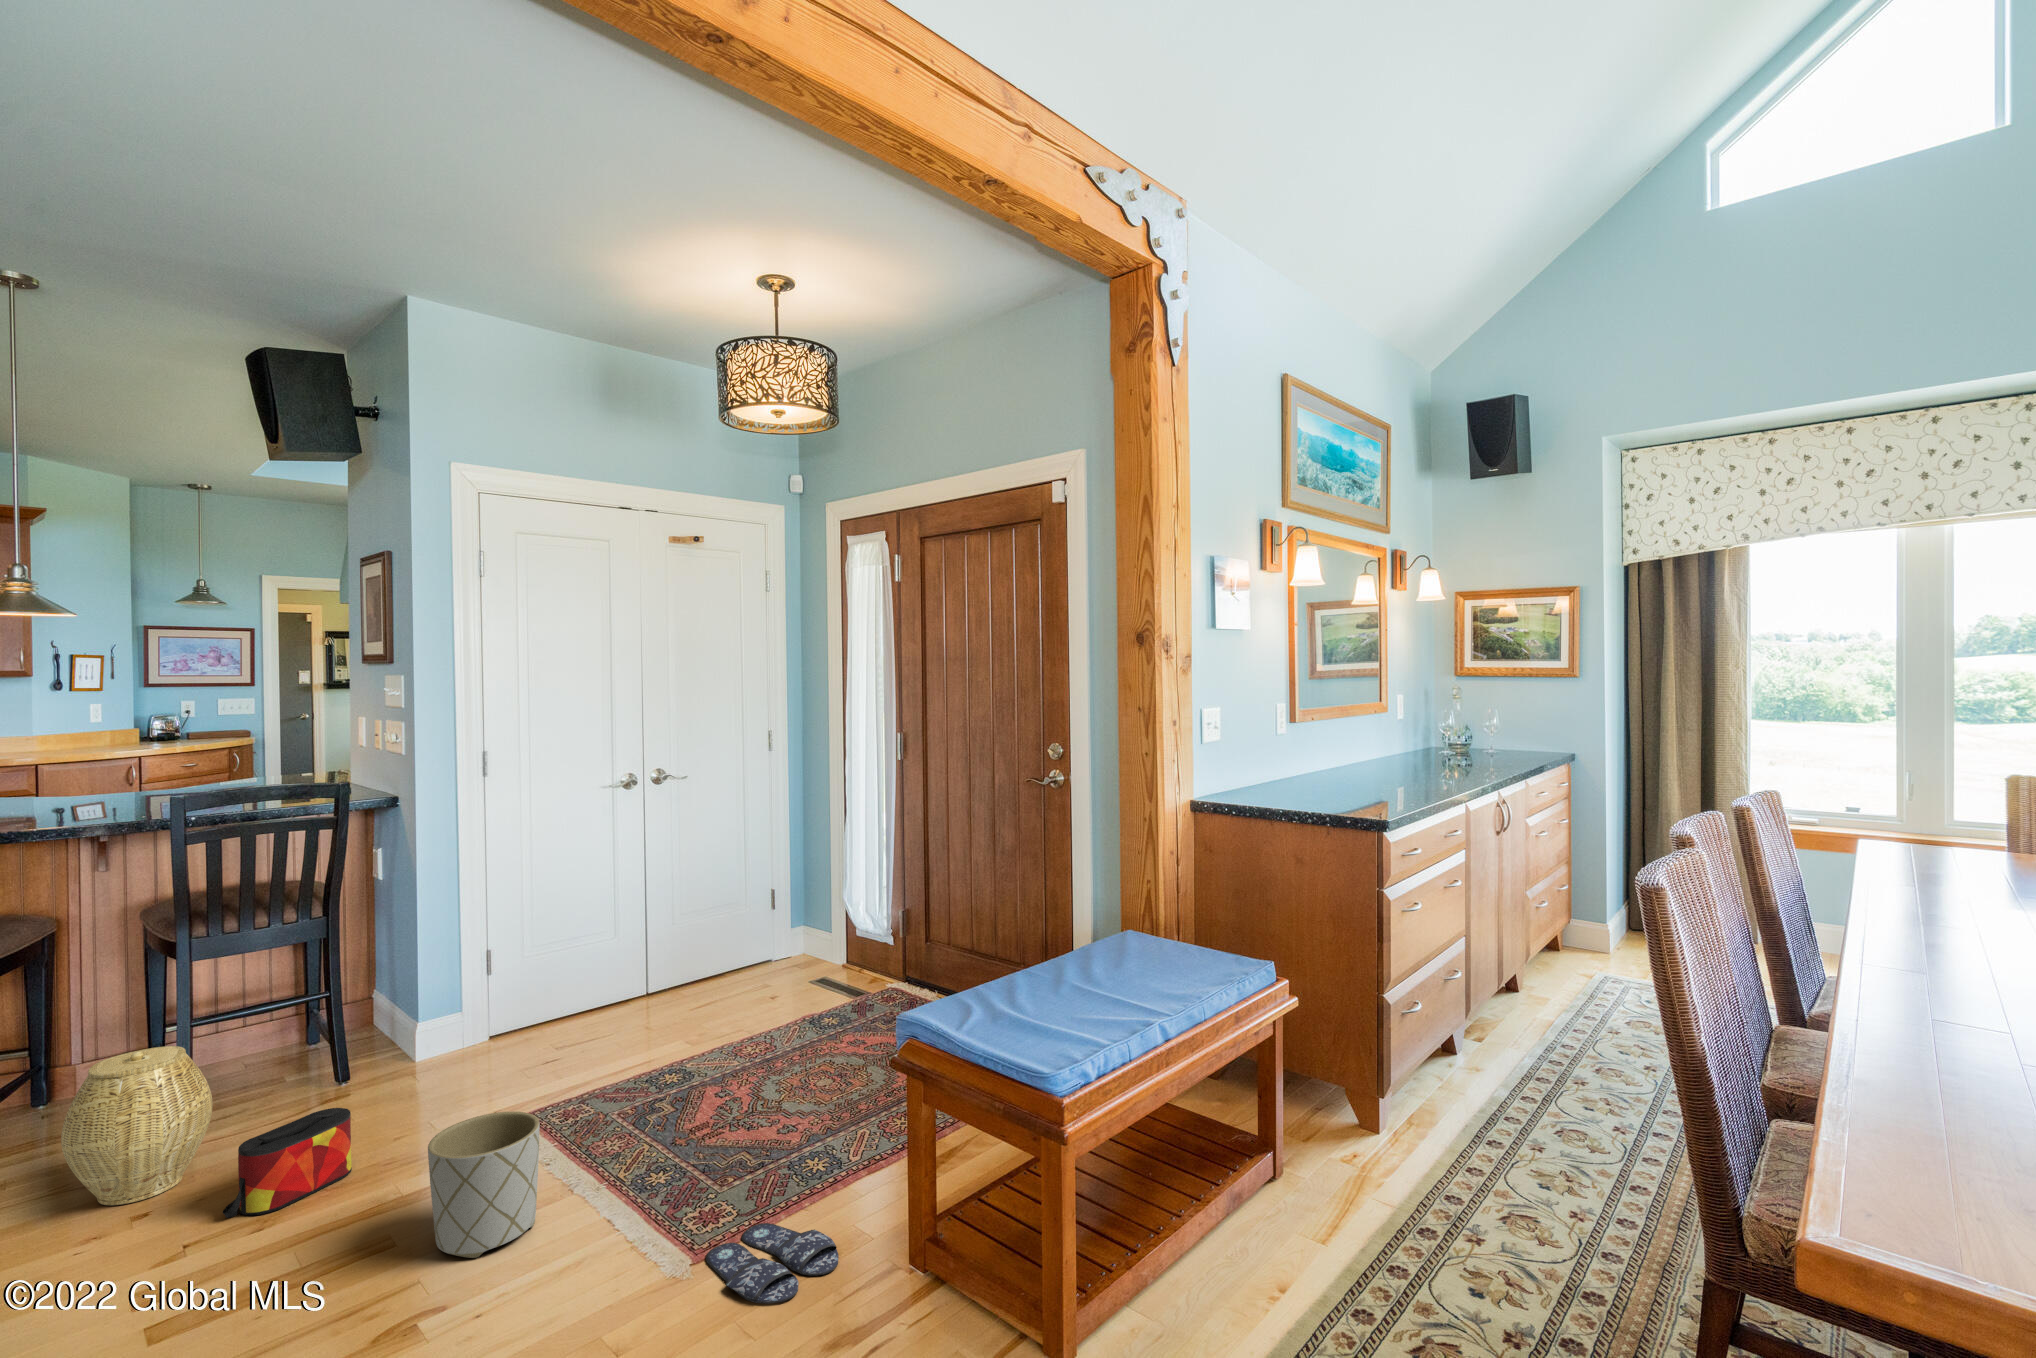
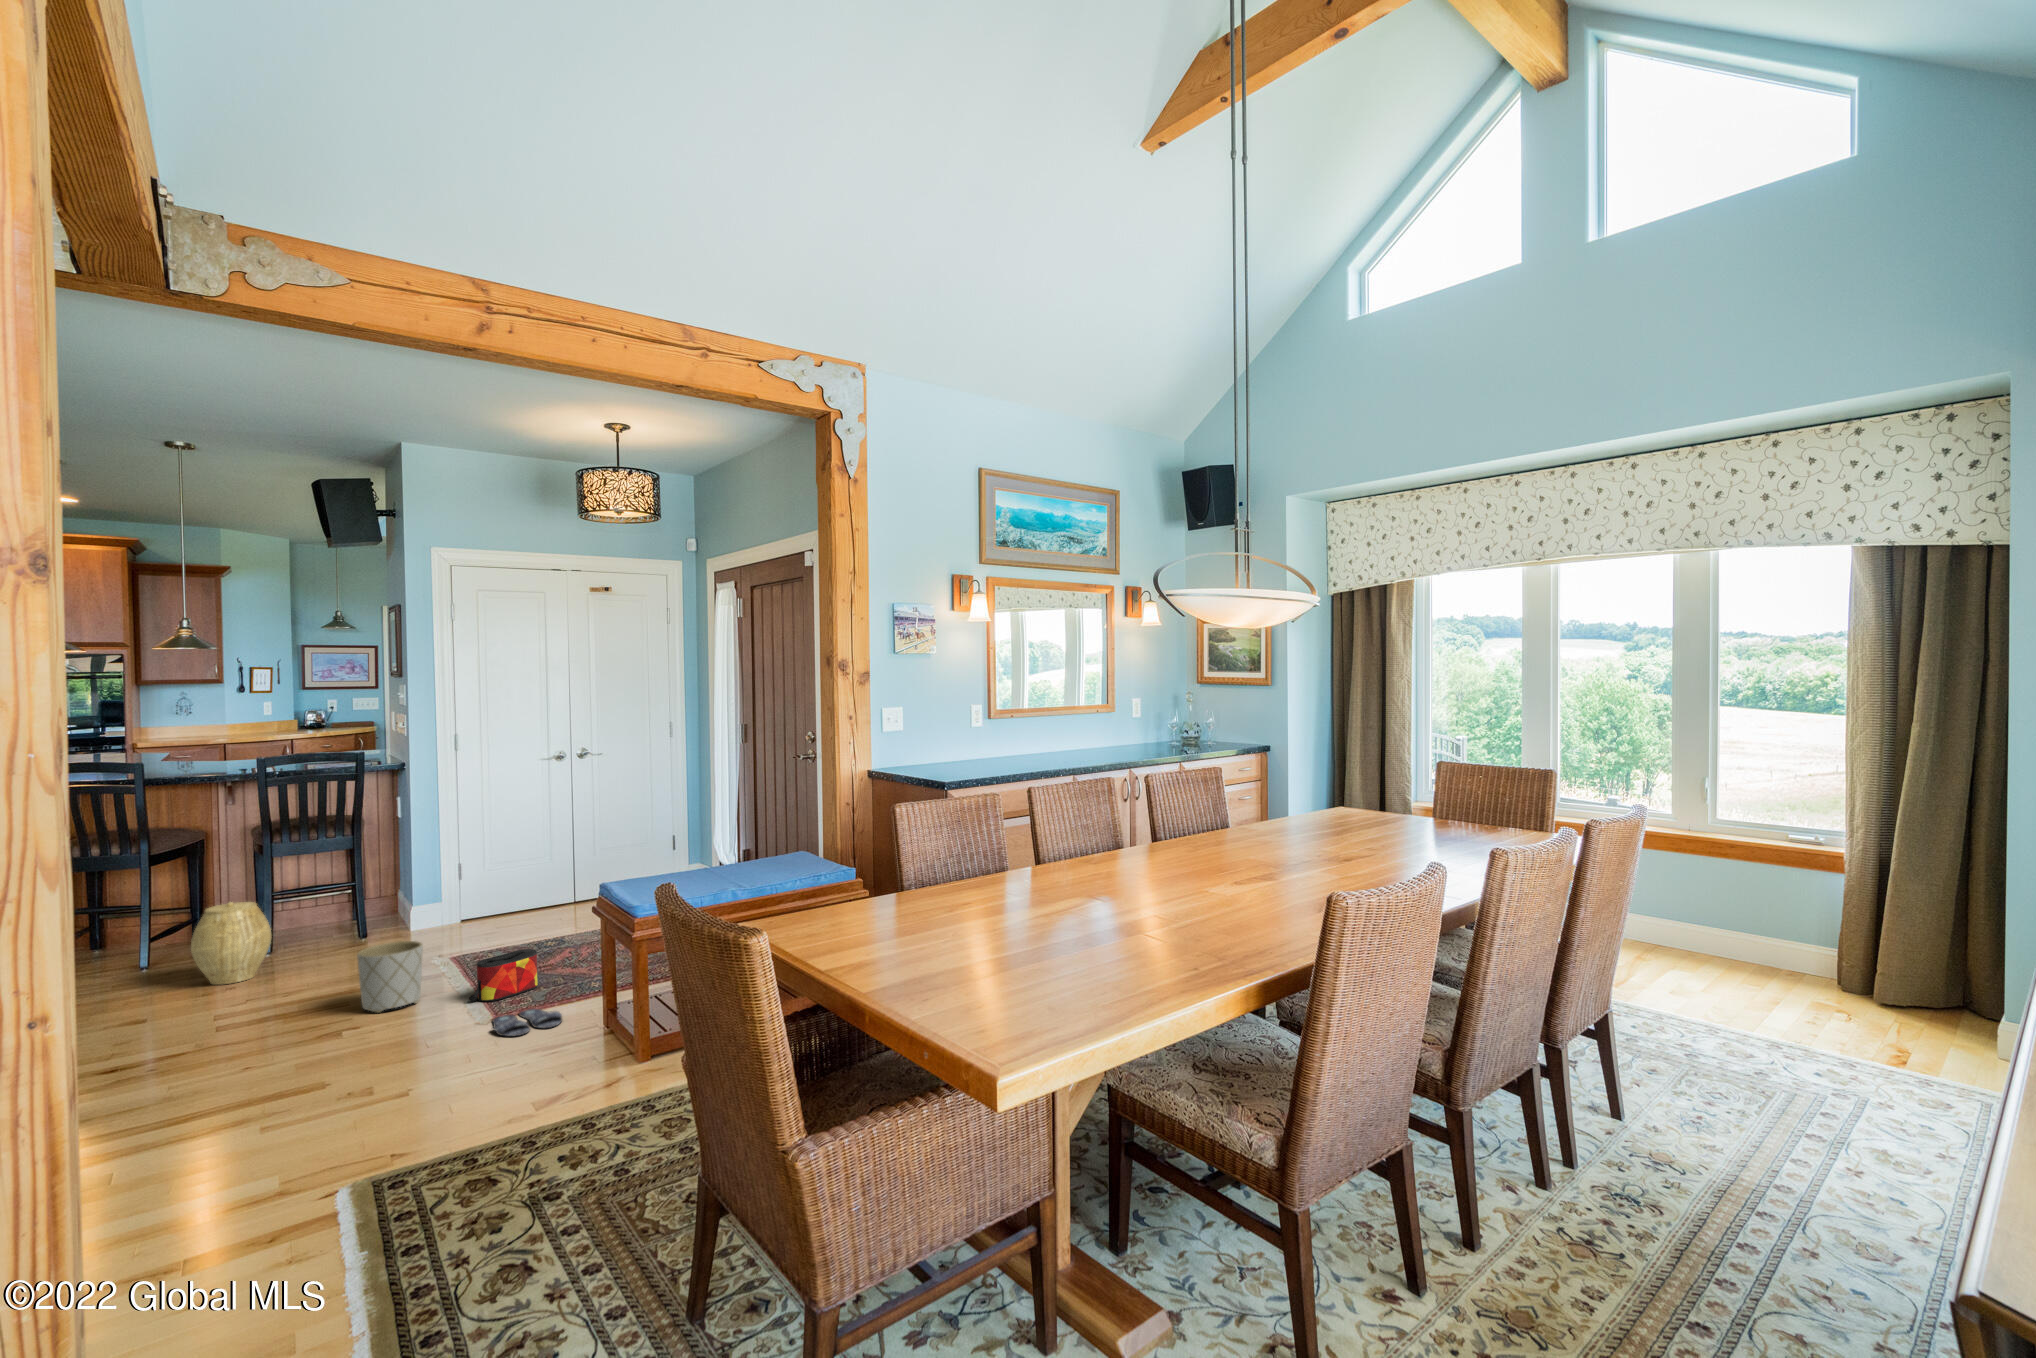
bag: present [223,1108,352,1218] -> present [469,949,538,1002]

